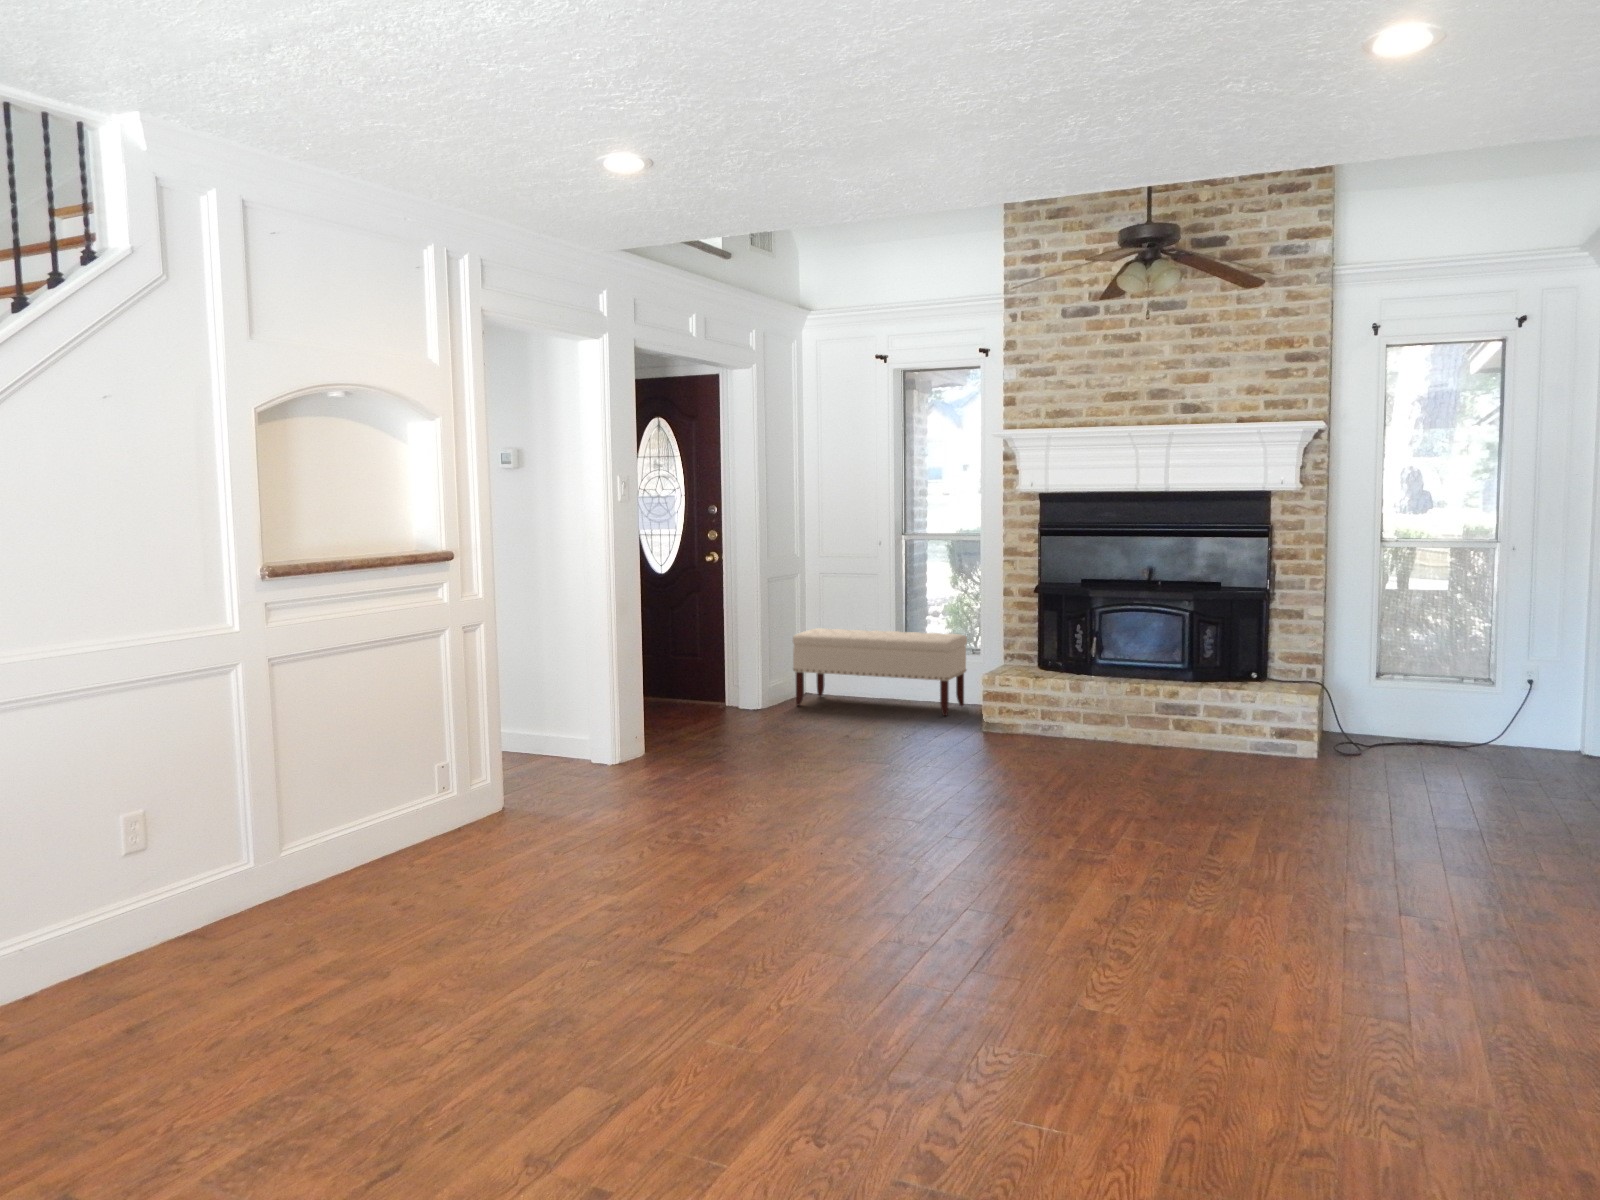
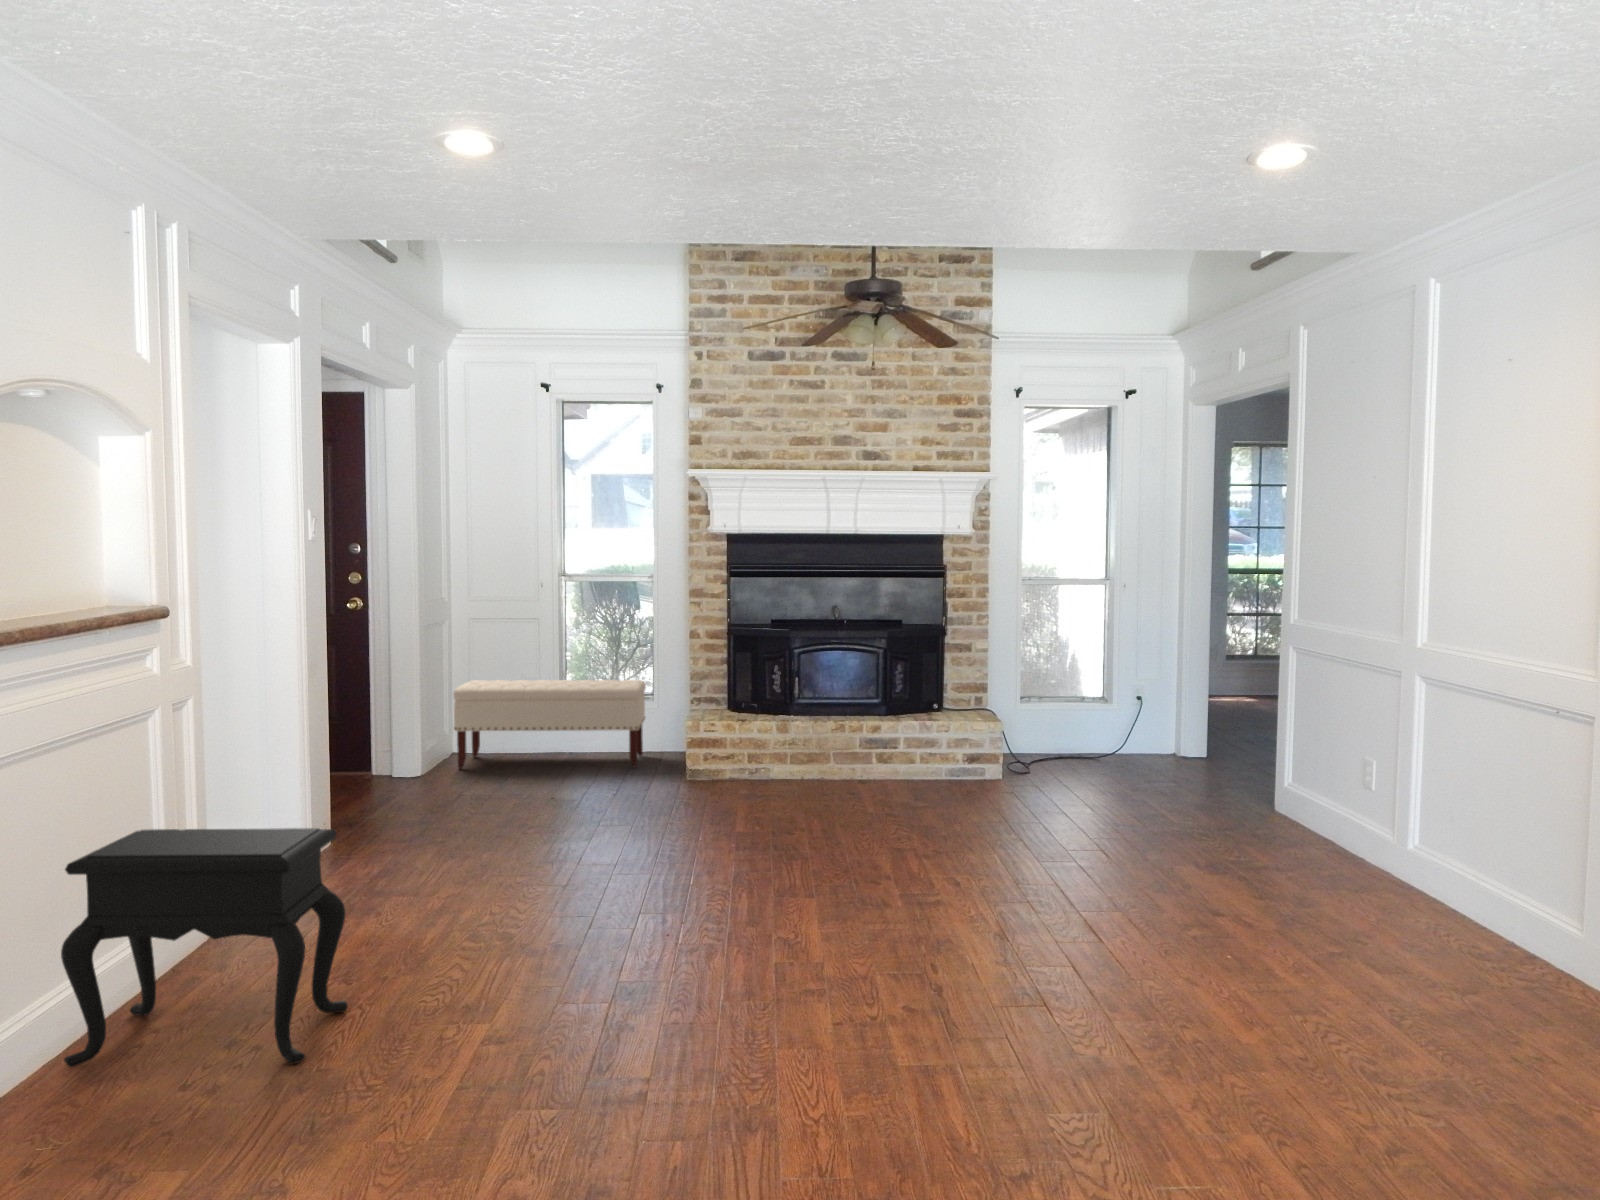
side table: none [348,717,541,899] -> present [61,828,348,1067]

